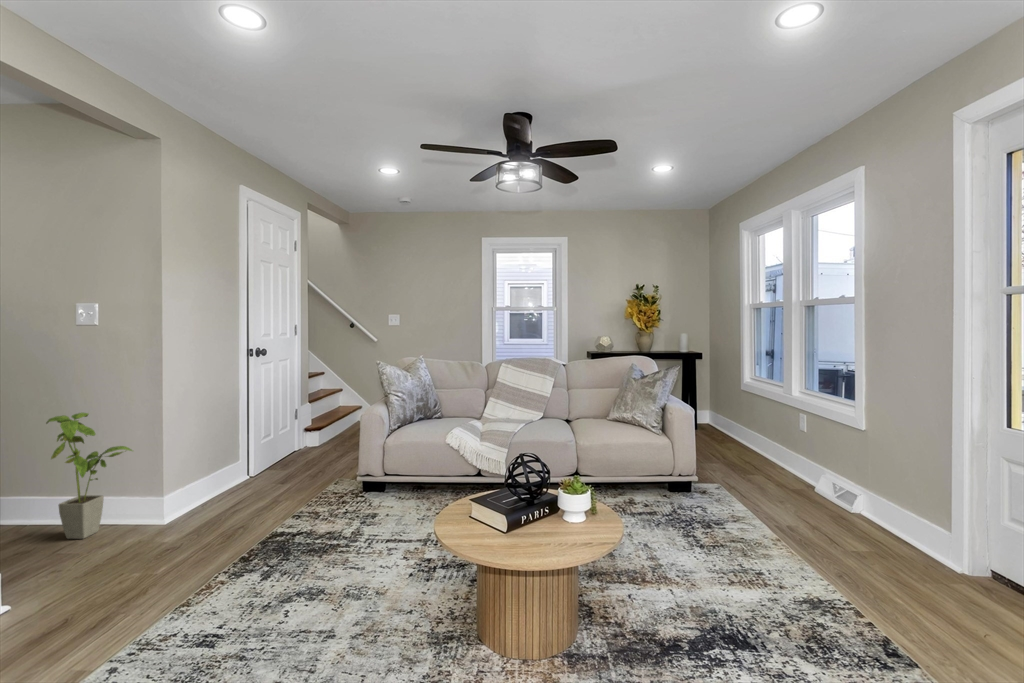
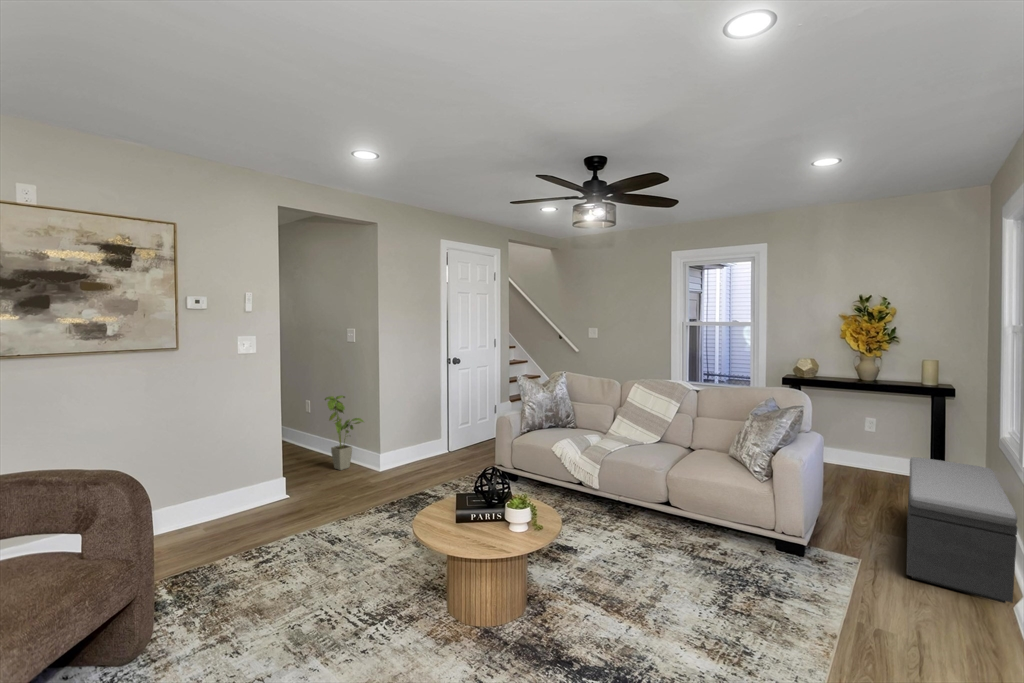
storage bench: none [712,402,822,490] -> present [907,457,1017,603]

